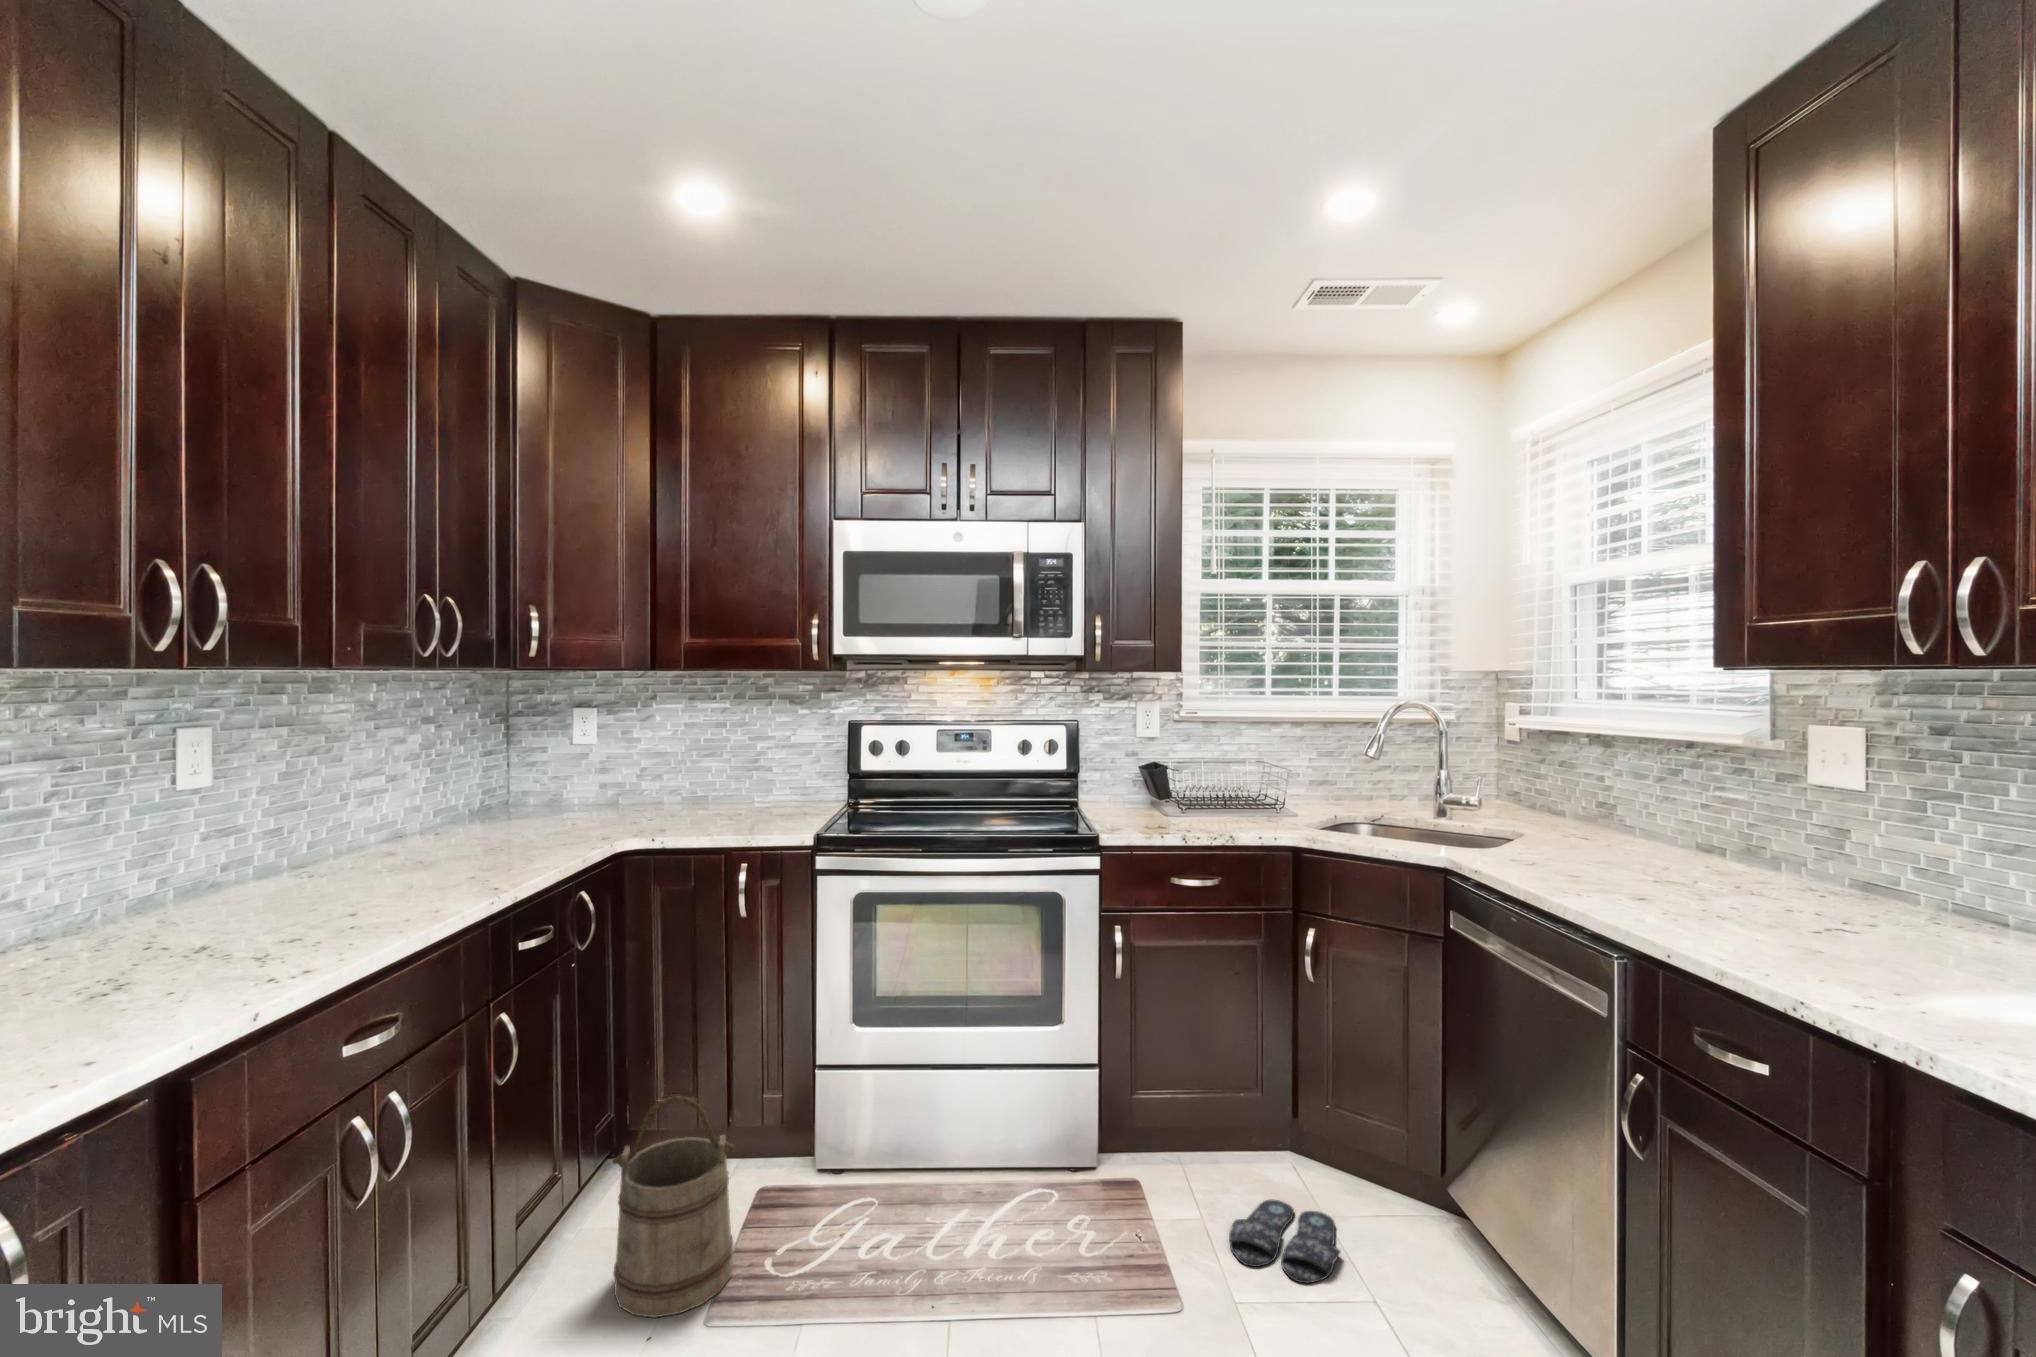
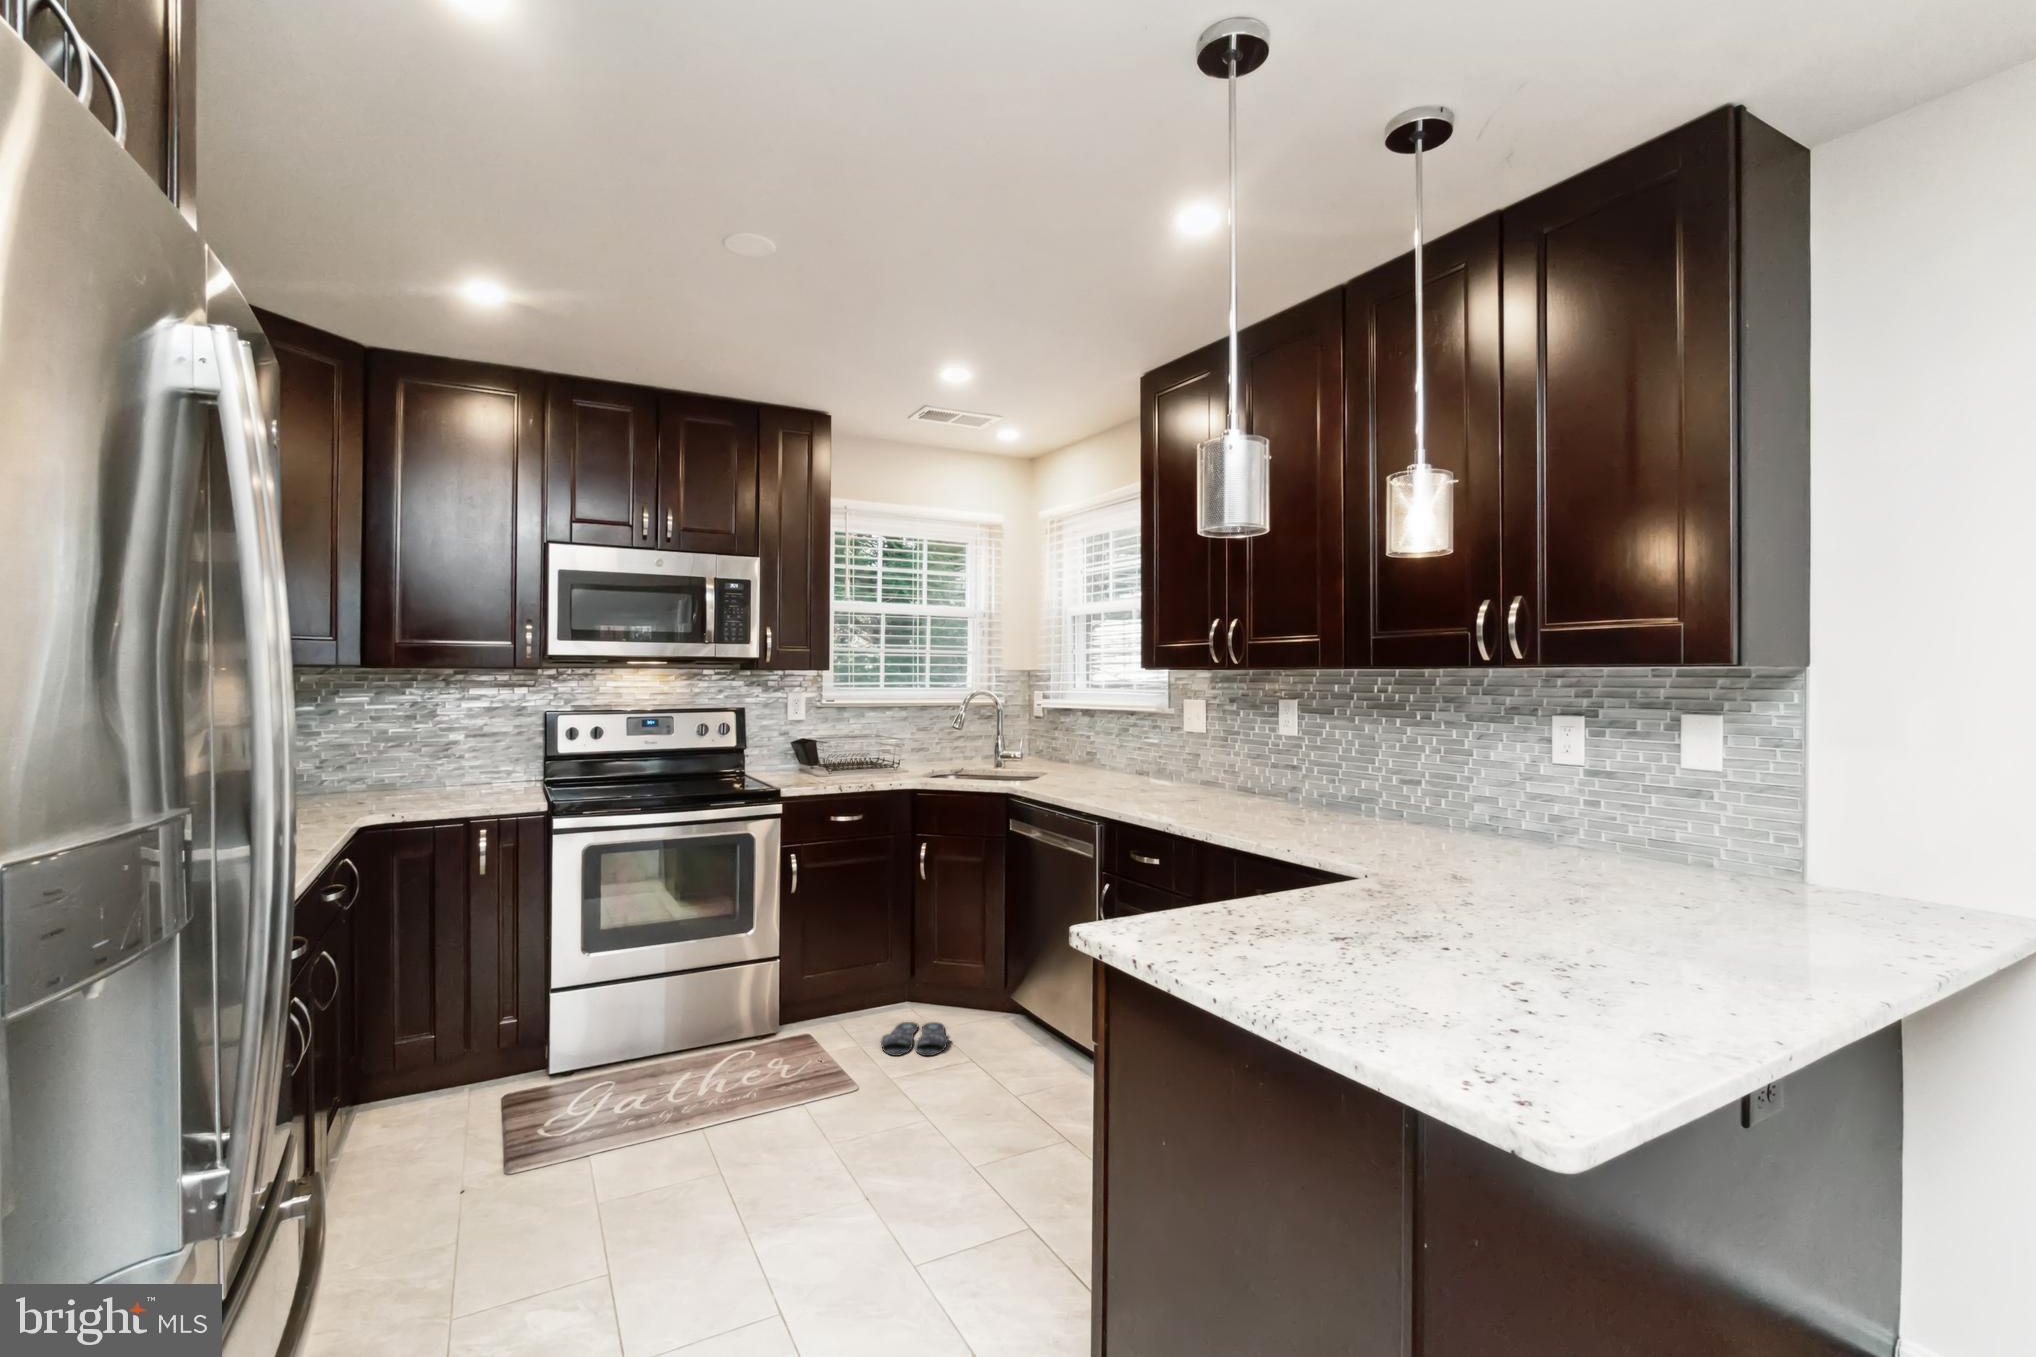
bucket: present [612,1096,735,1318] -> none [405,1011,515,1182]

